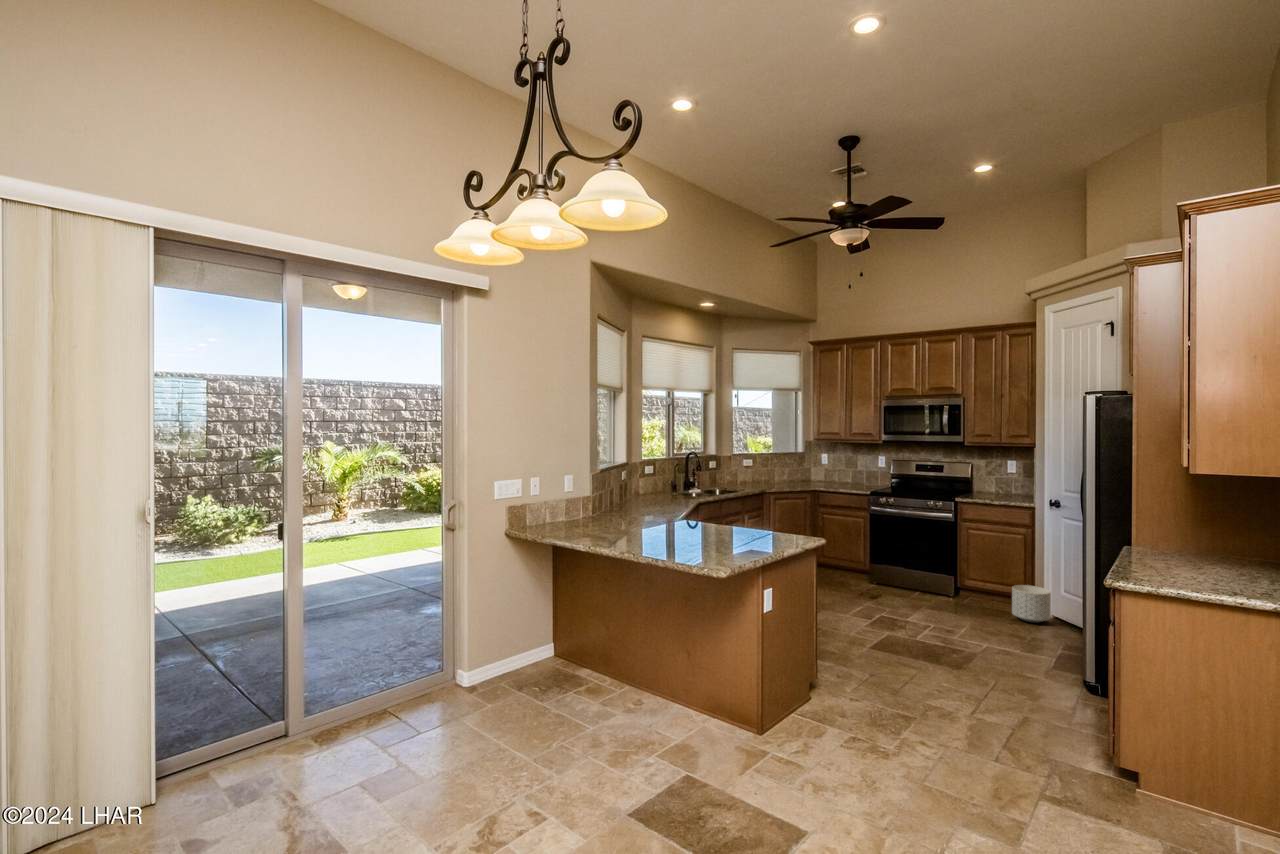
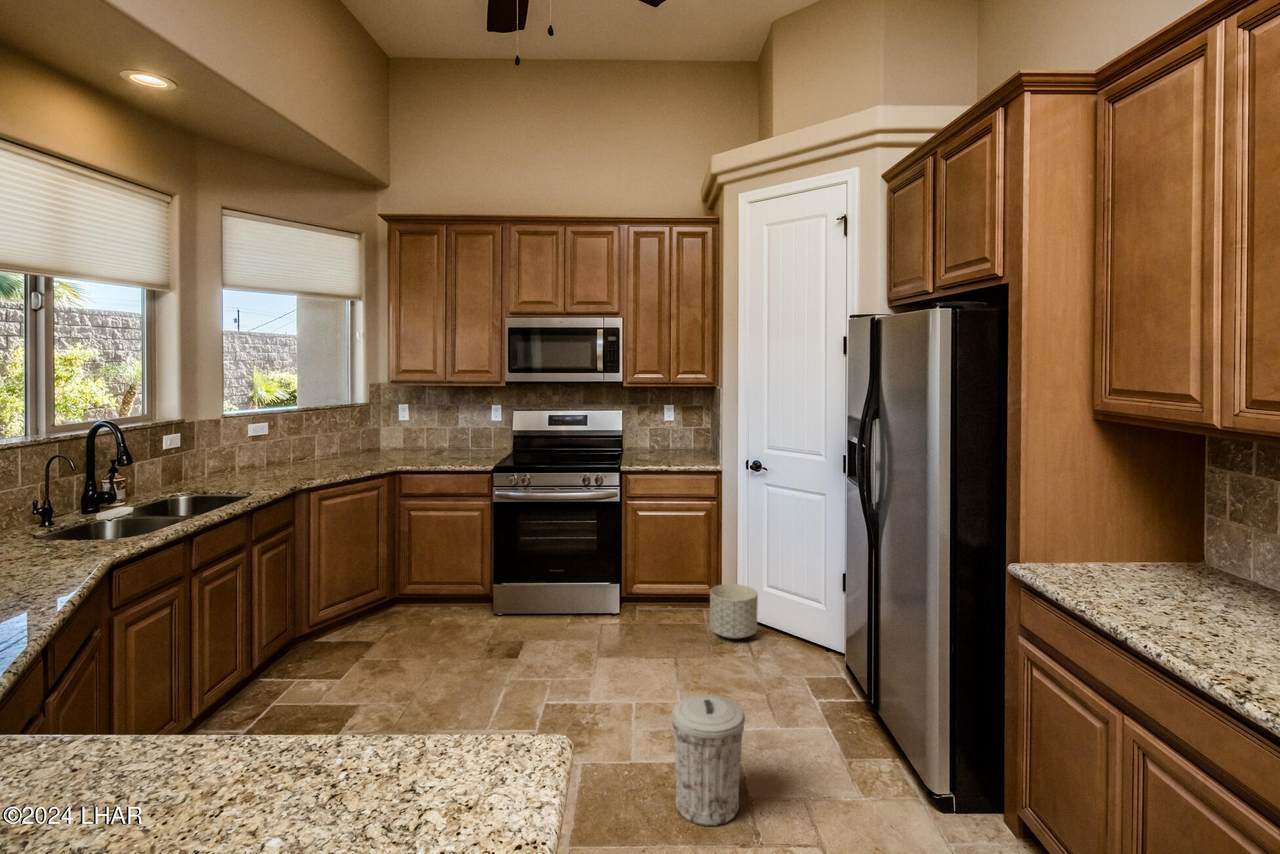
trash can: none [922,608,965,672] -> present [671,695,745,826]

